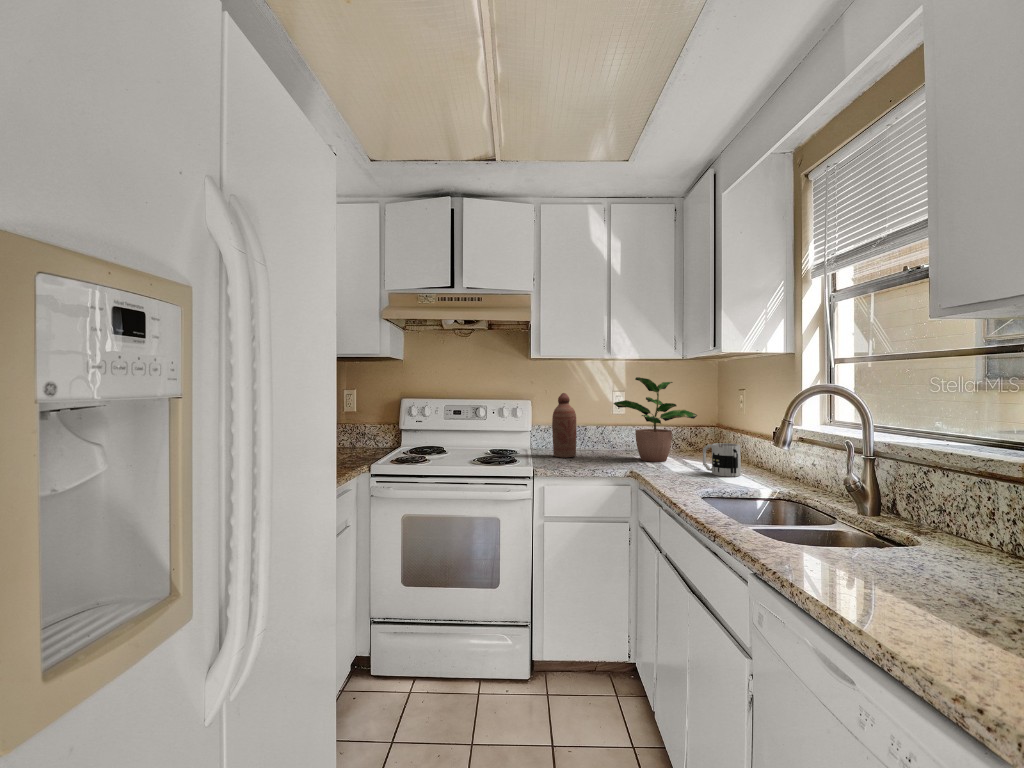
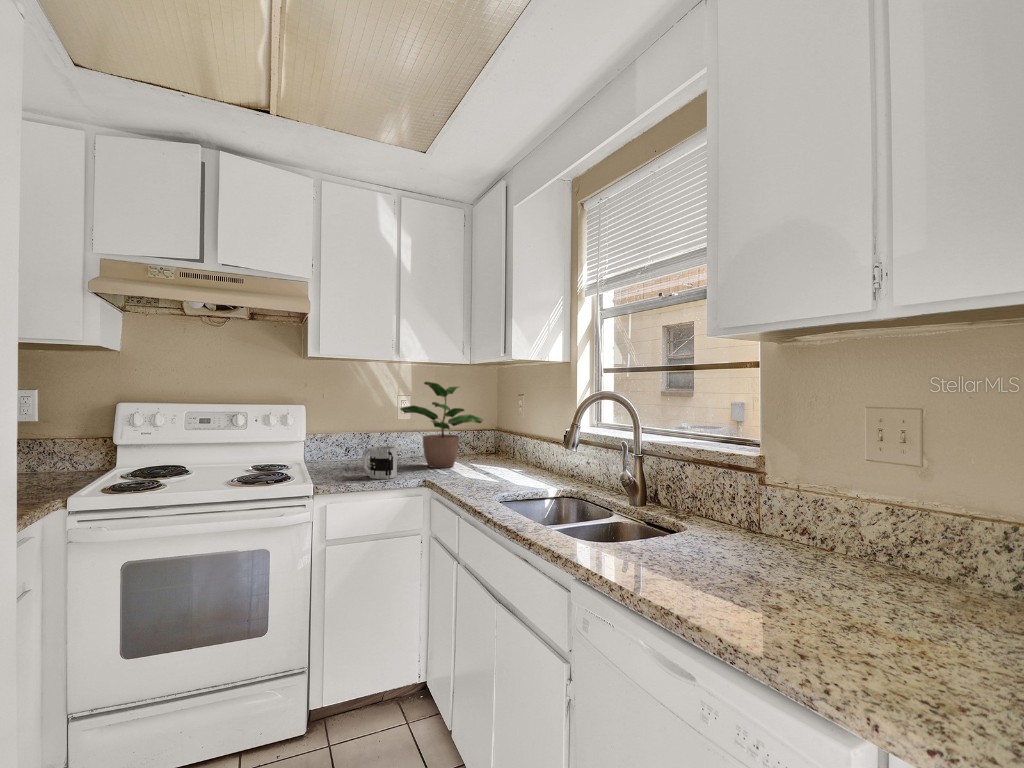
bottle: present [552,393,577,458] -> none [332,398,359,469]
mug: present [703,443,741,477] -> present [363,446,397,479]

